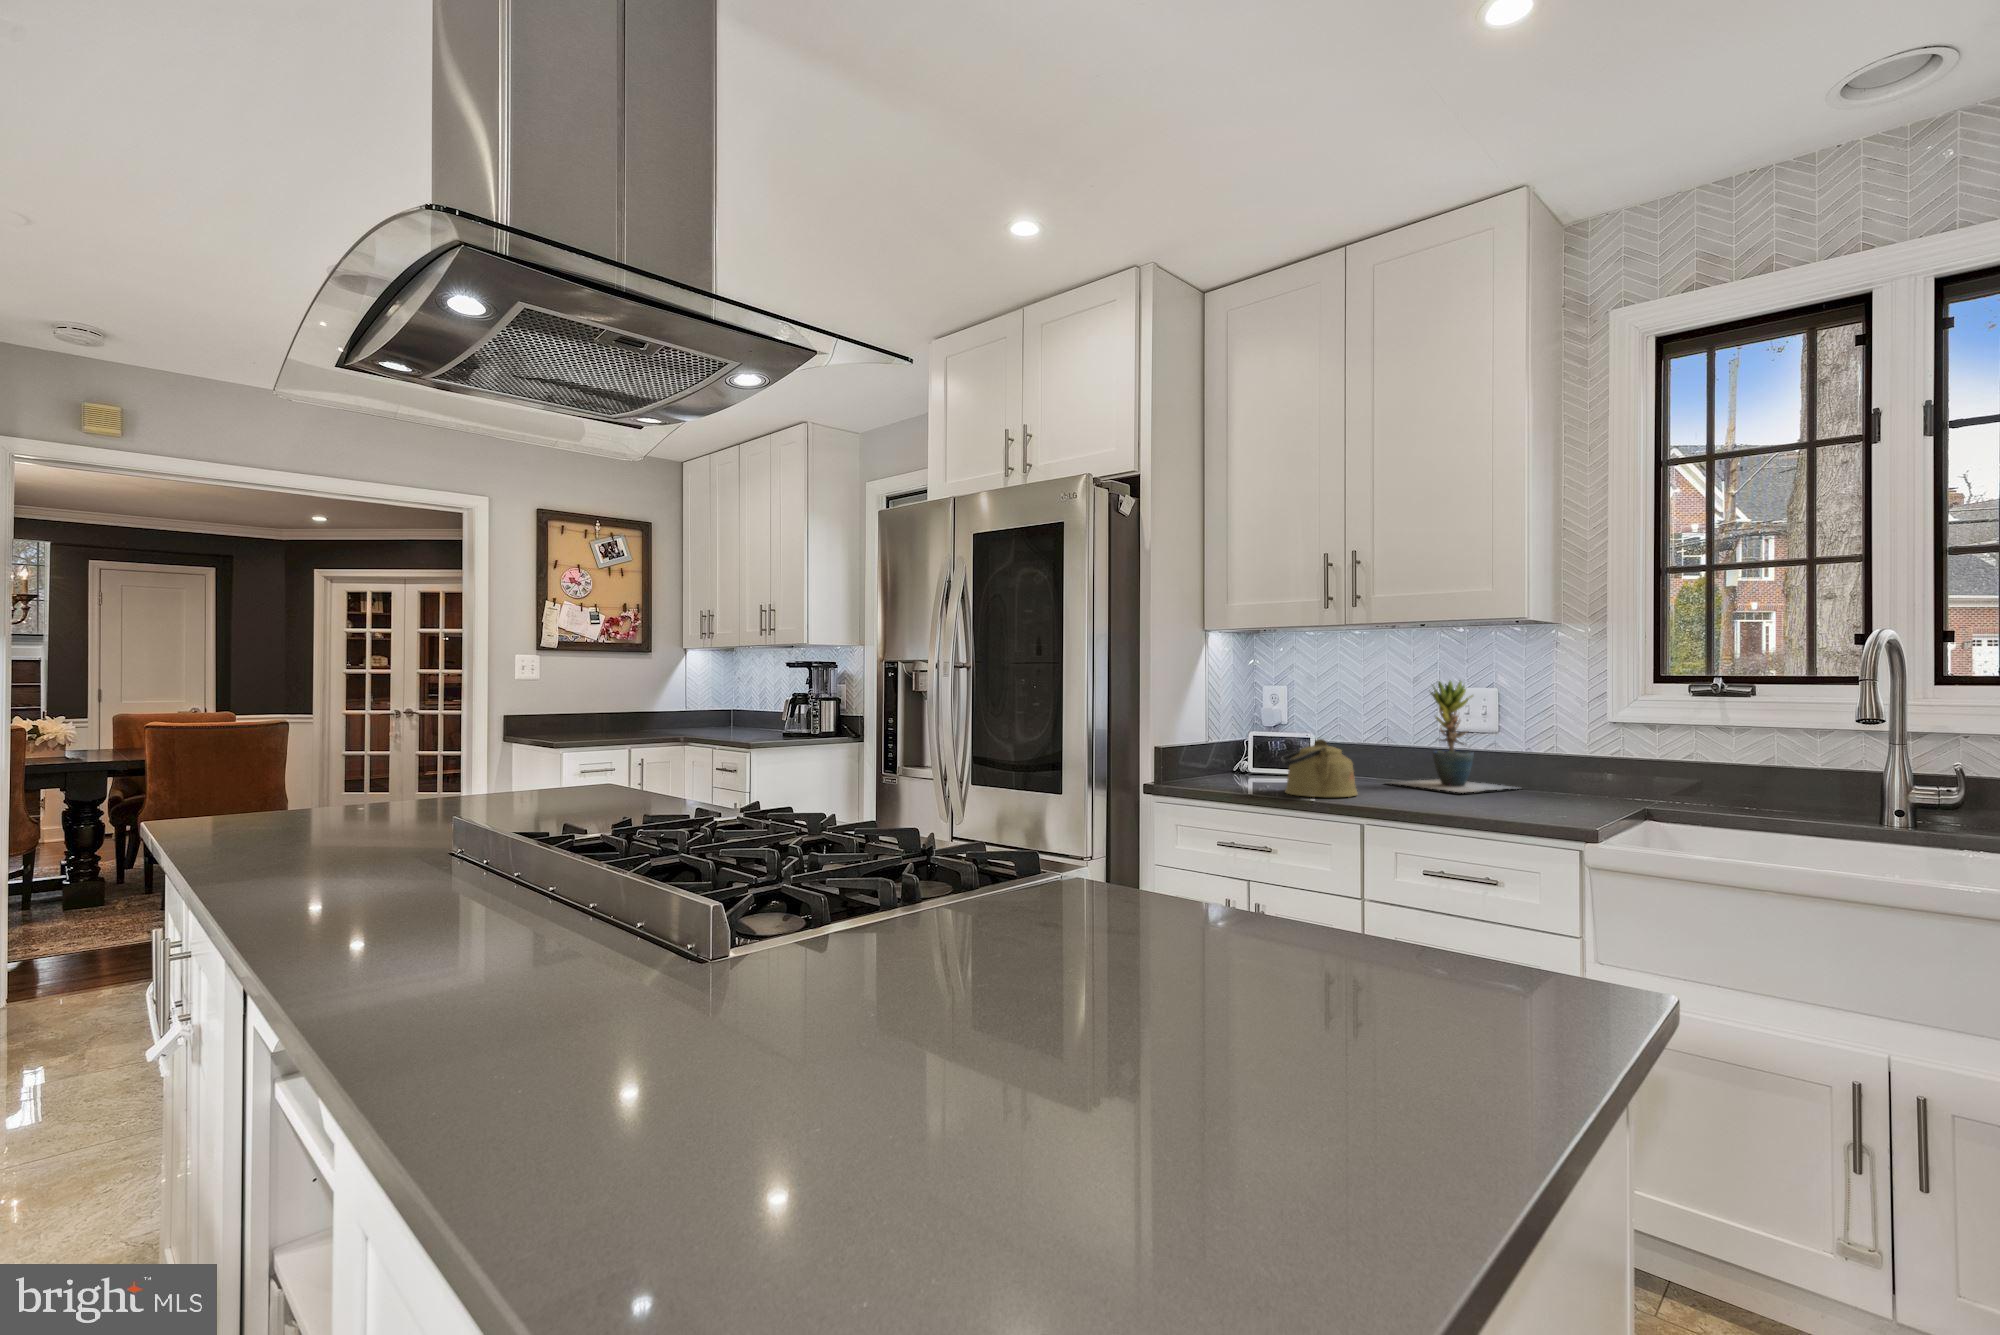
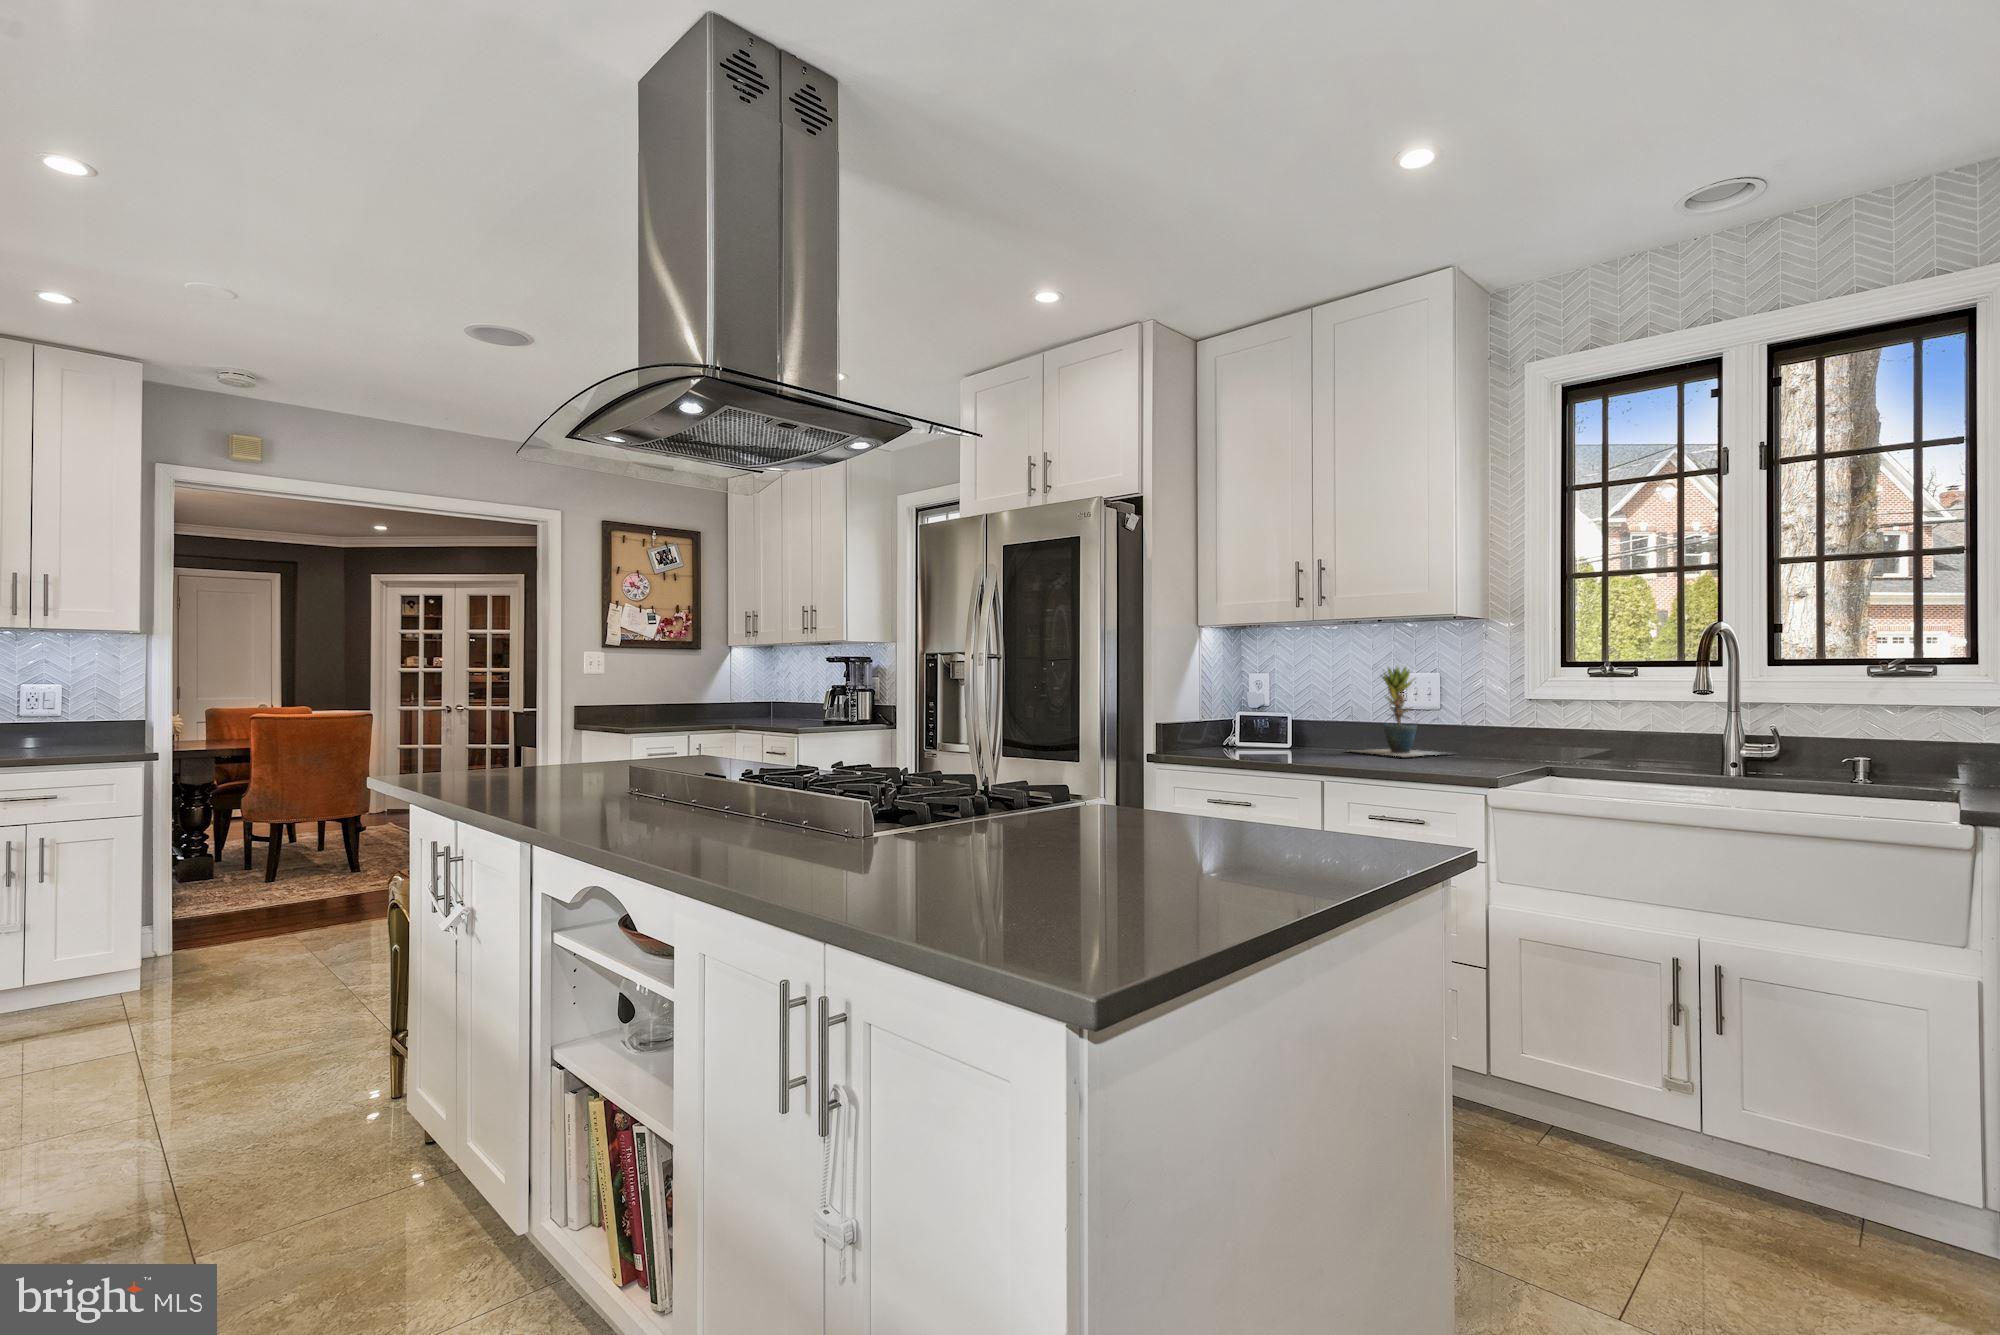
kettle: present [1281,739,1358,797] -> none [1258,714,1320,760]

